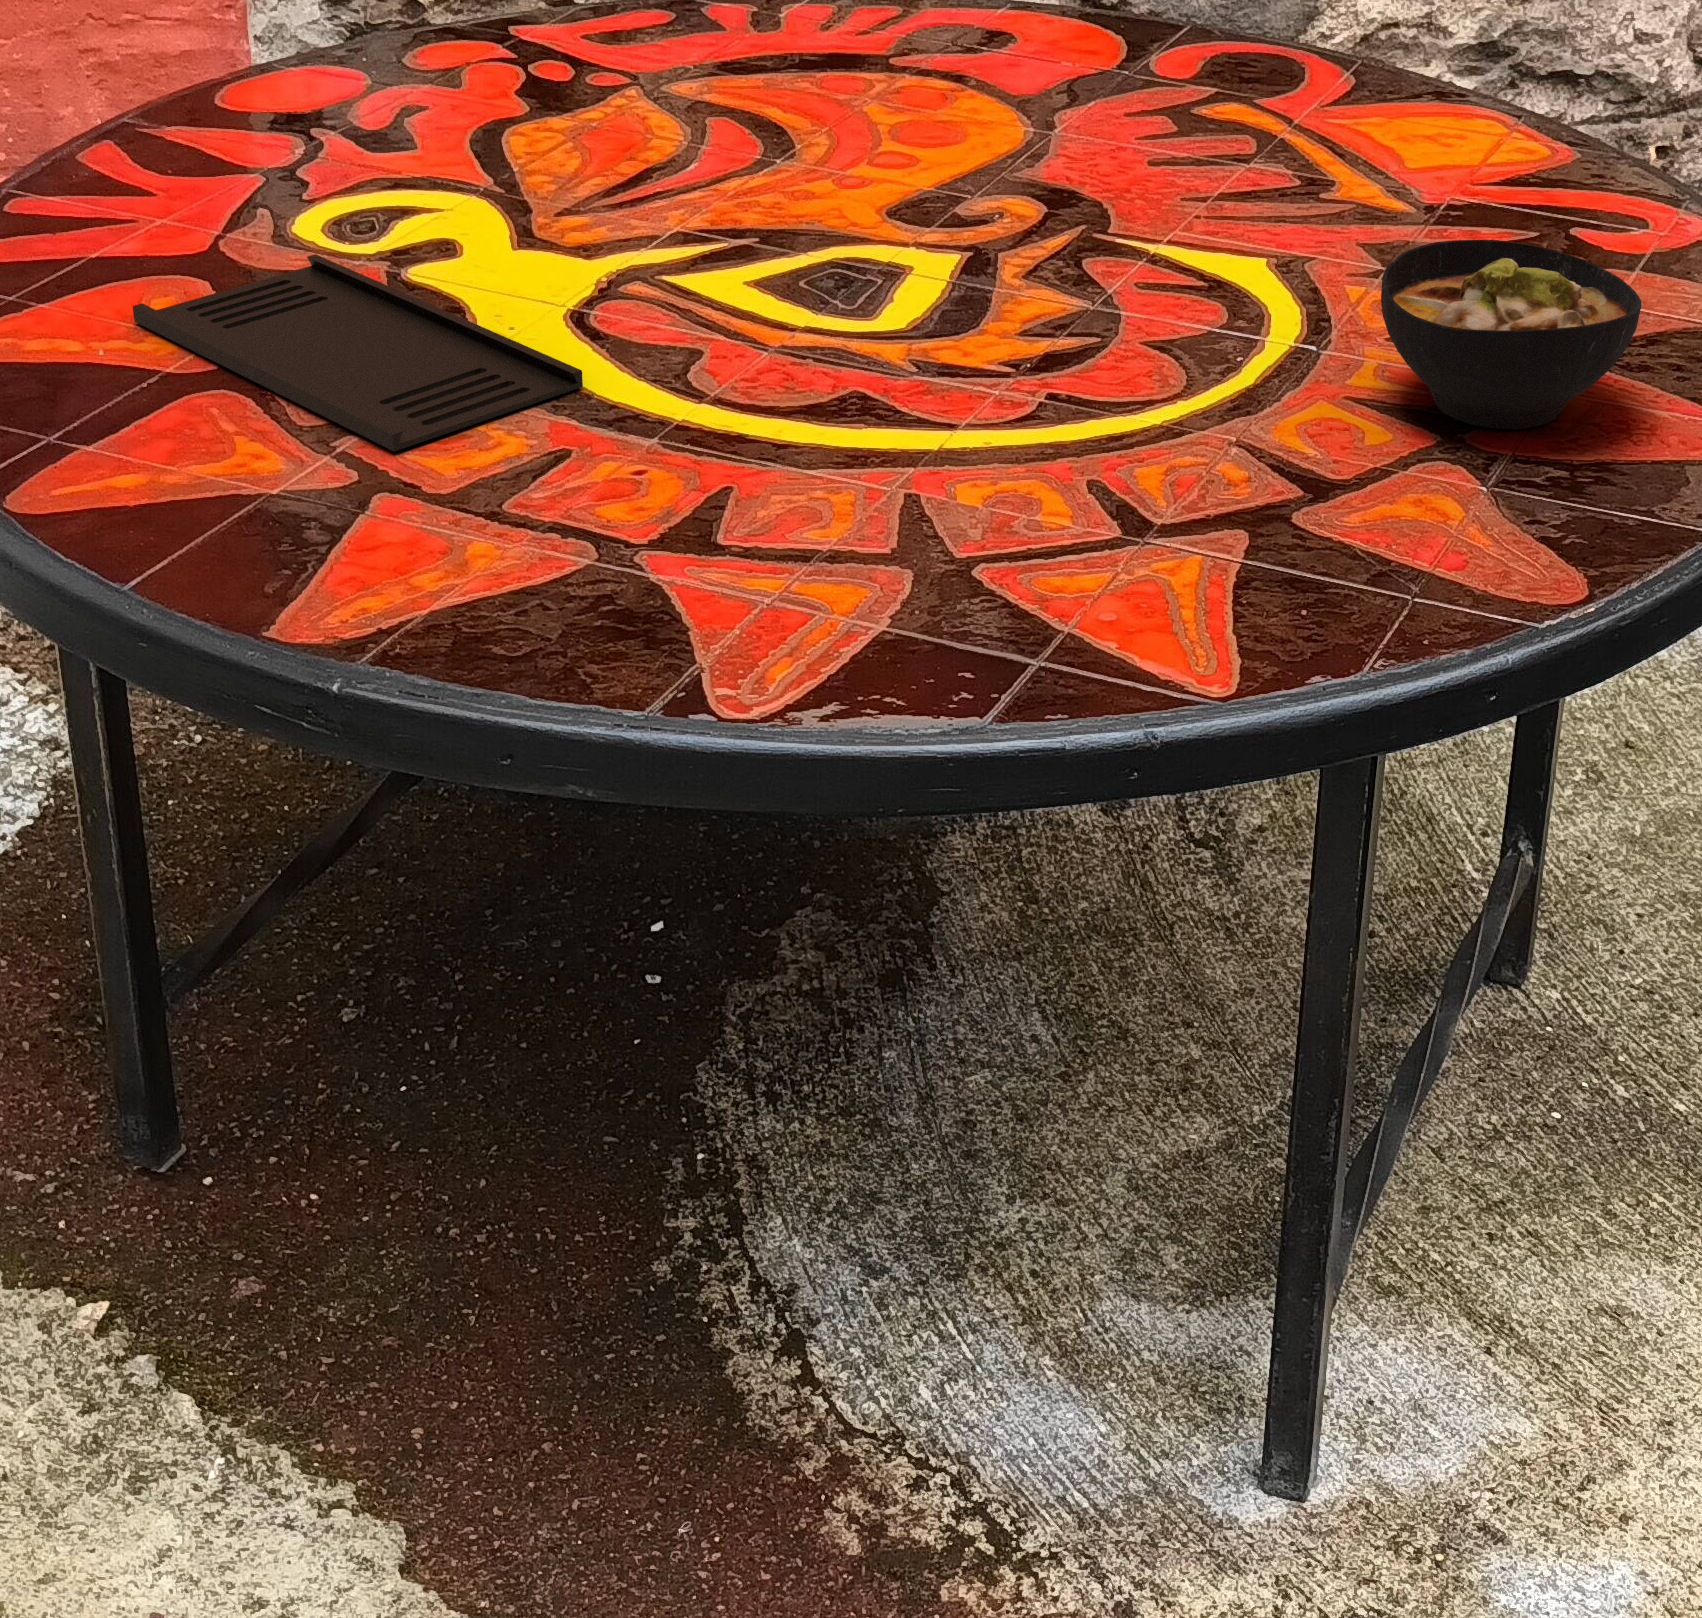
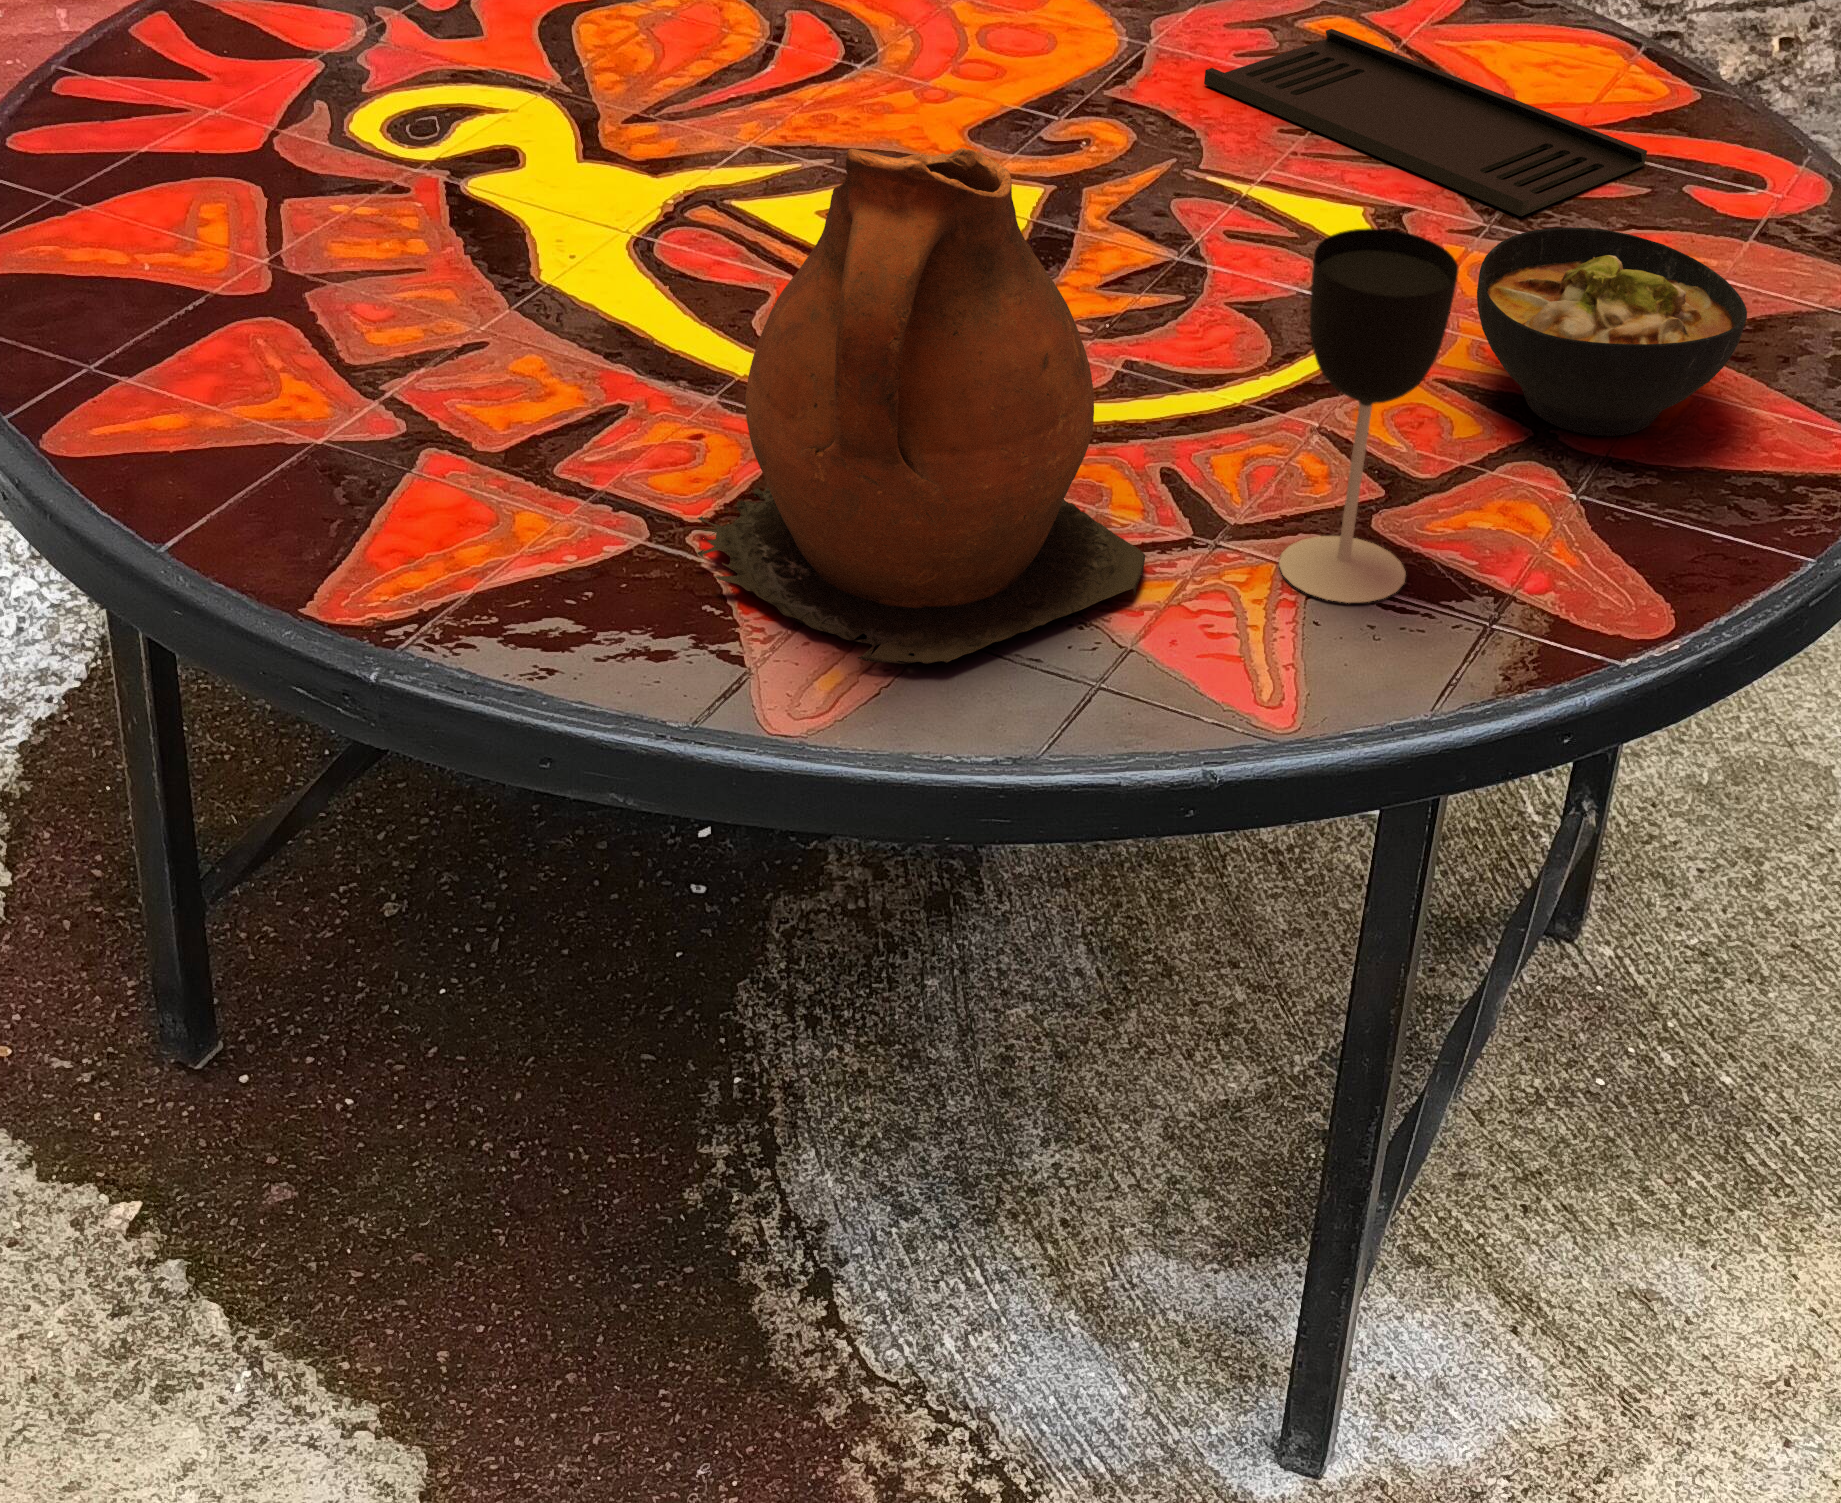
ceramic pitcher: none [641,140,1078,643] -> present [698,148,1145,664]
wine glass: none [1207,213,1362,576] -> present [1279,228,1458,603]
tray: present [133,254,583,451] -> present [1204,29,1647,216]

